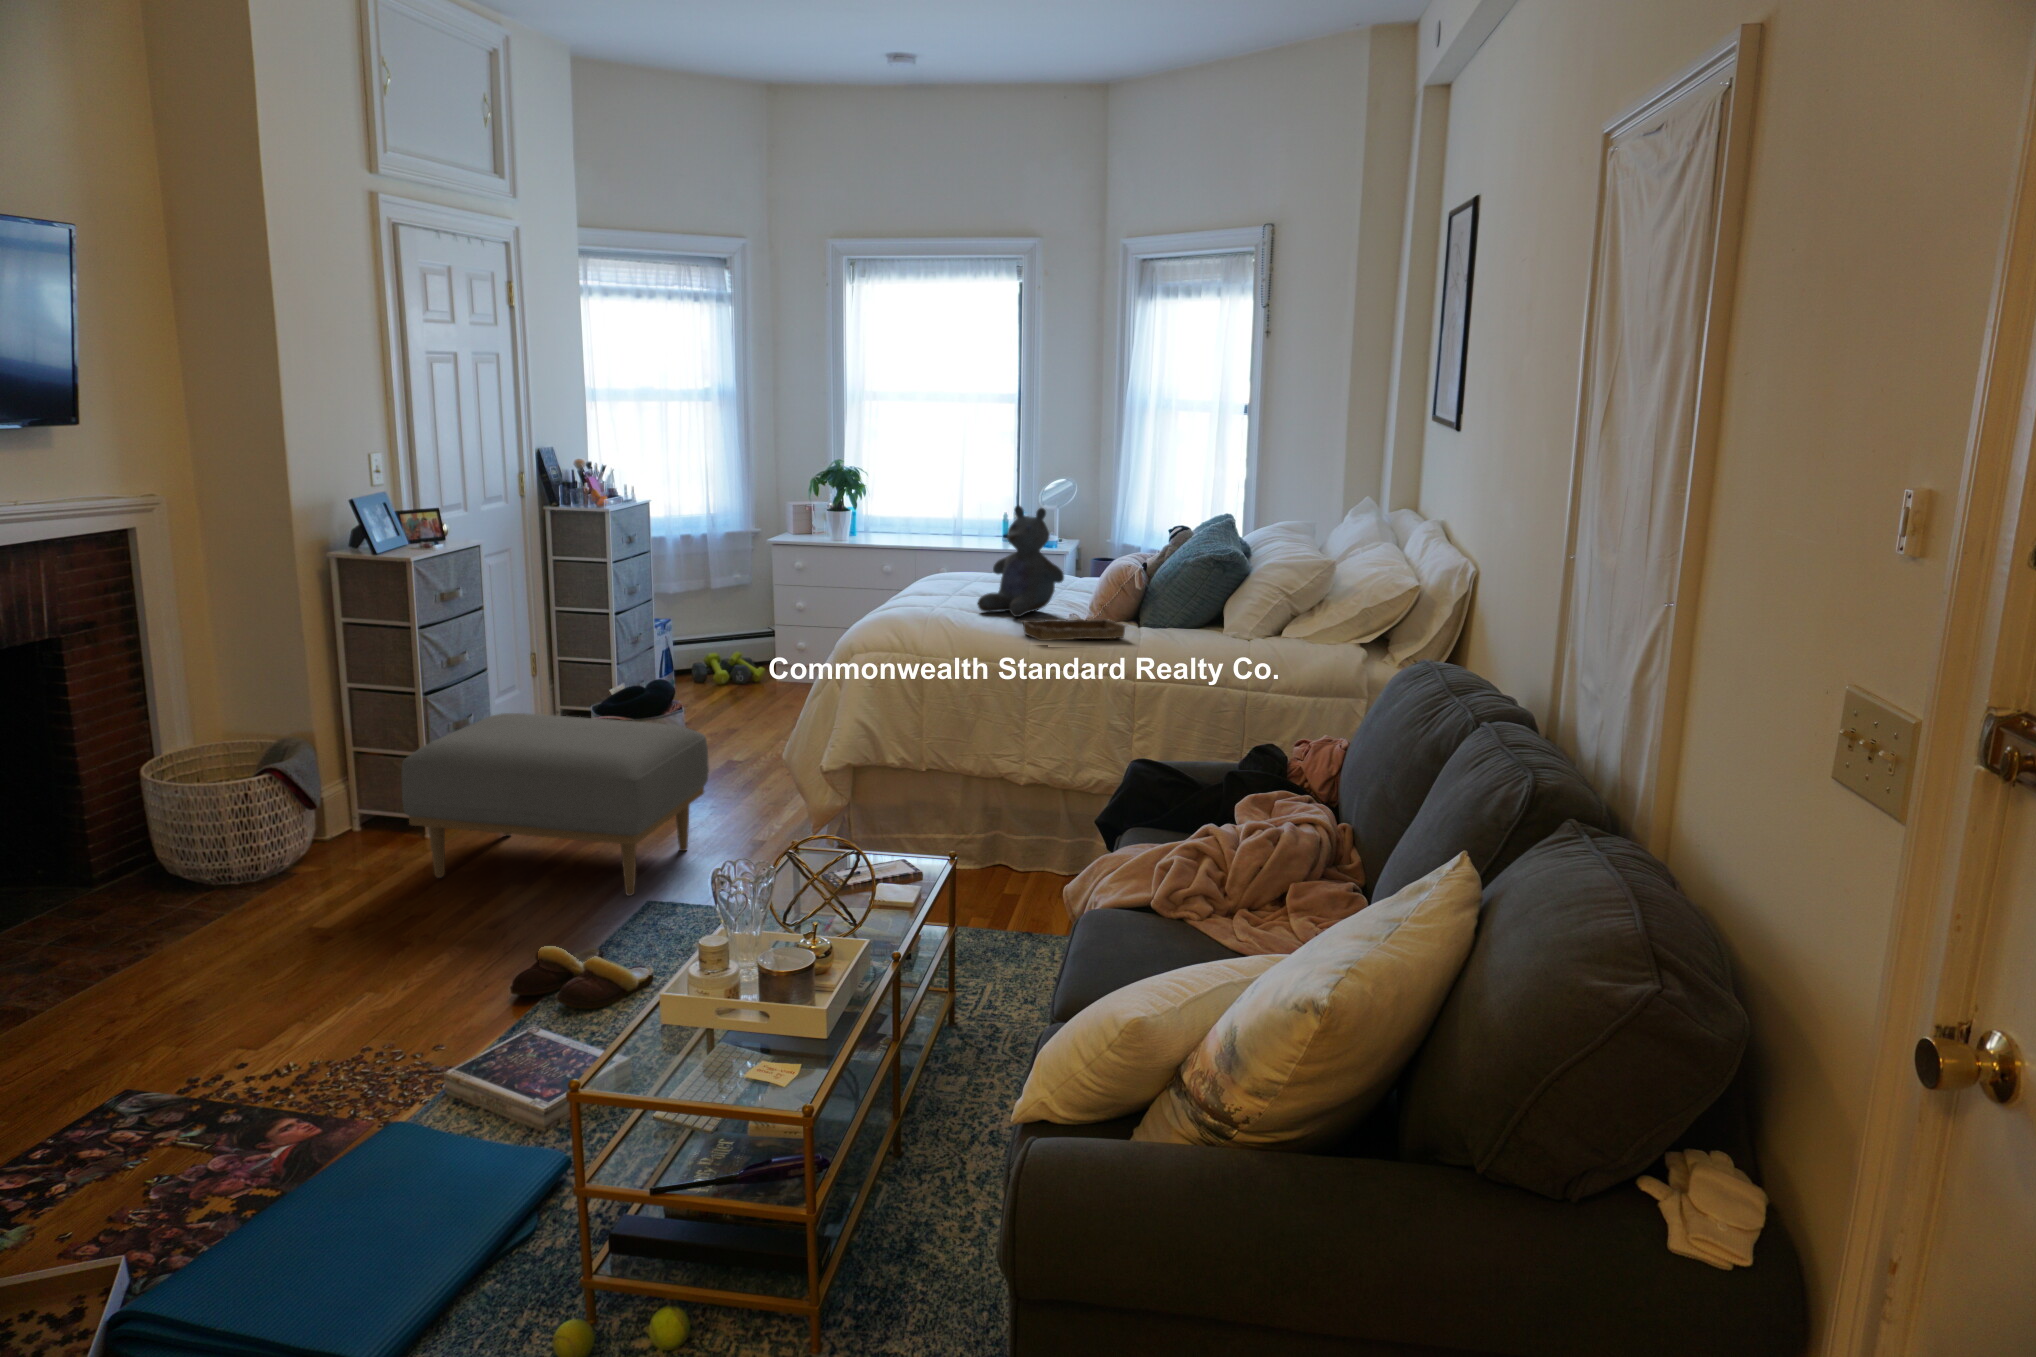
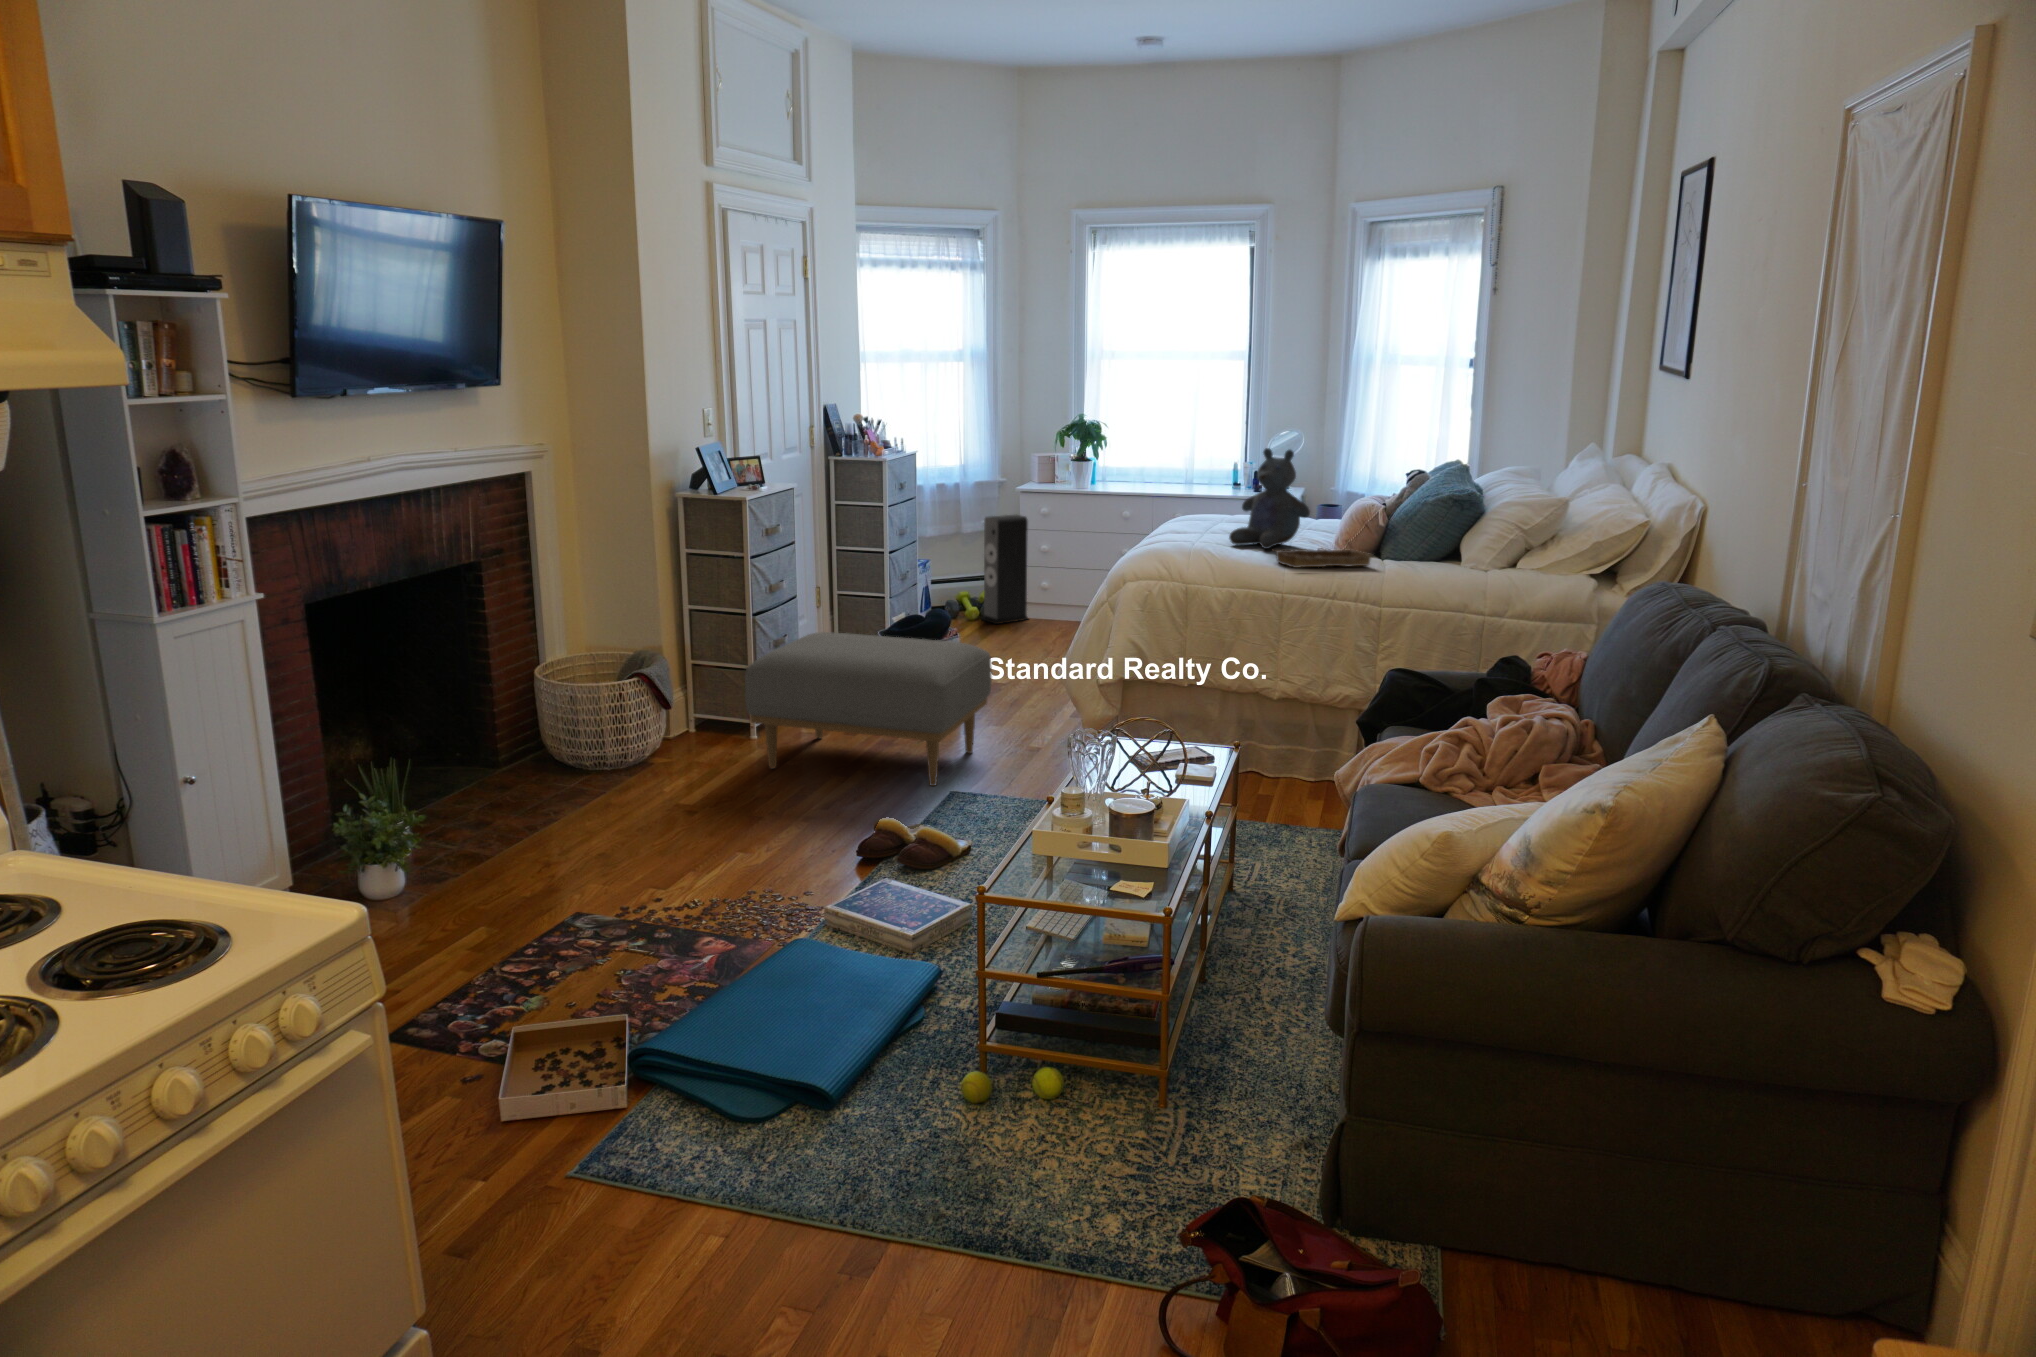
speaker: none [733,568,788,688] -> present [982,515,1028,624]

